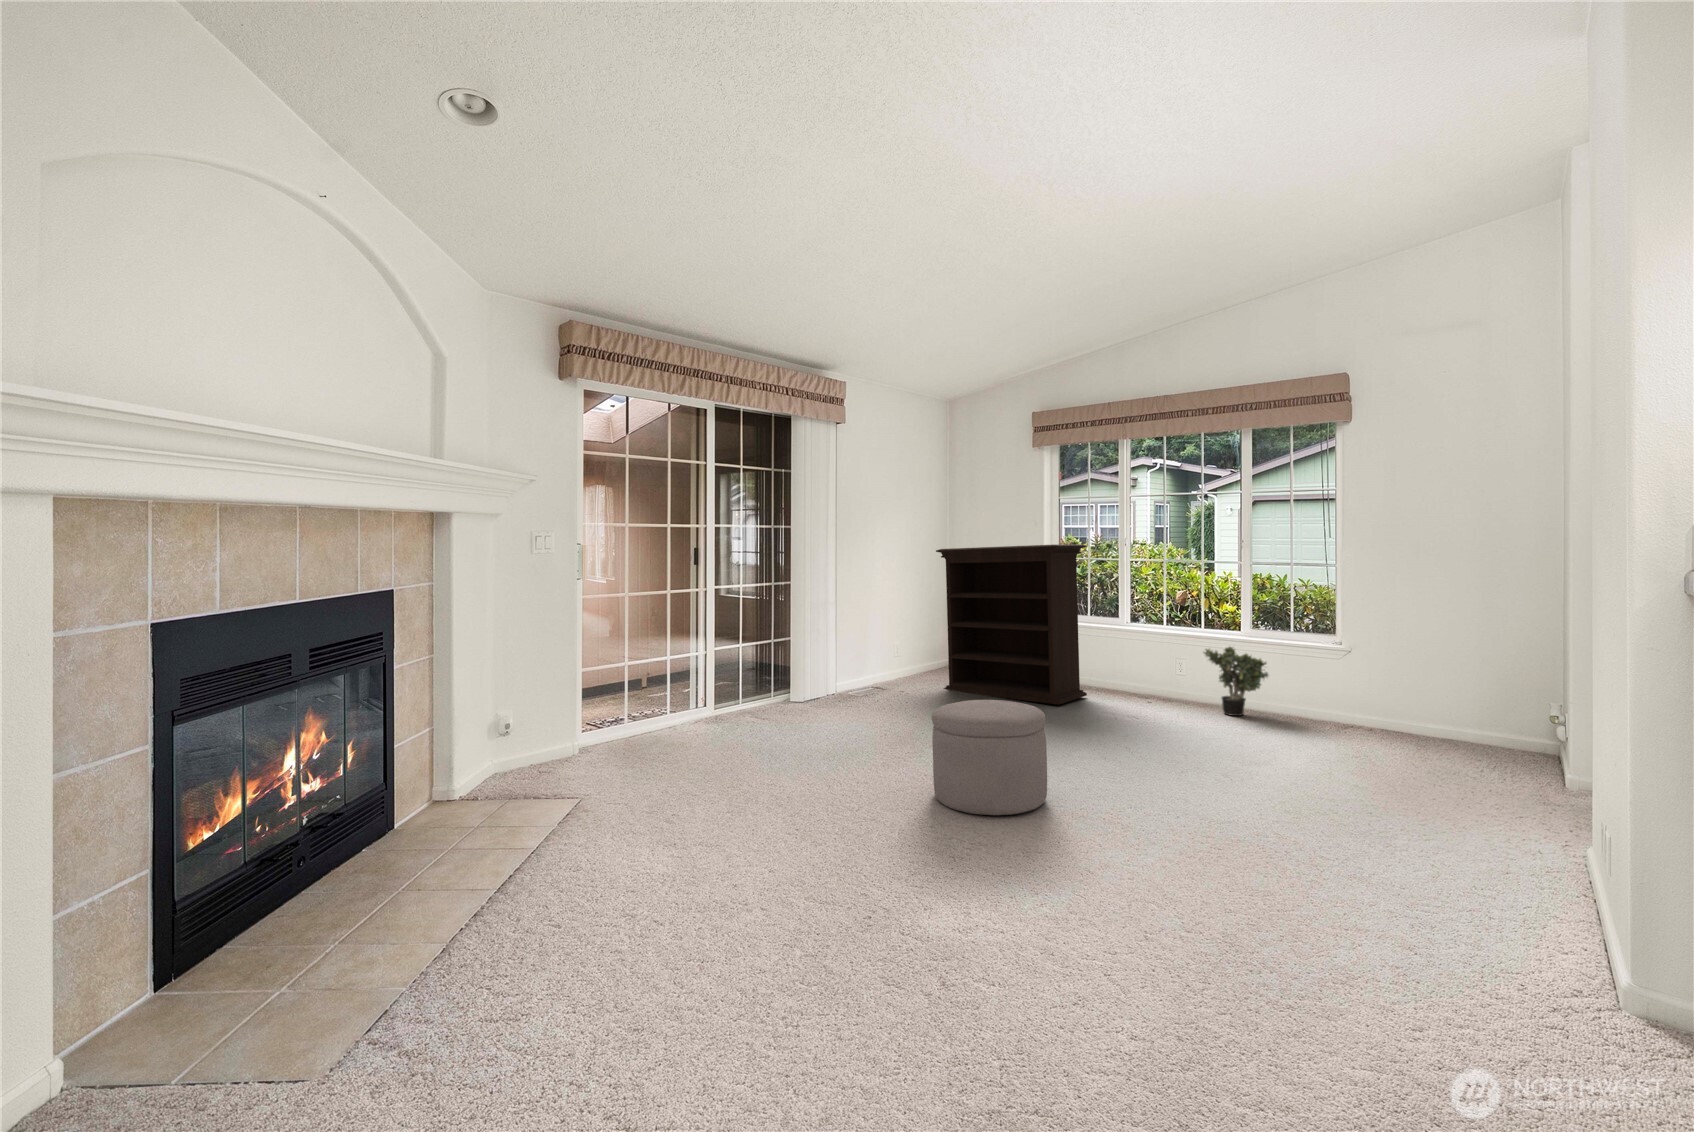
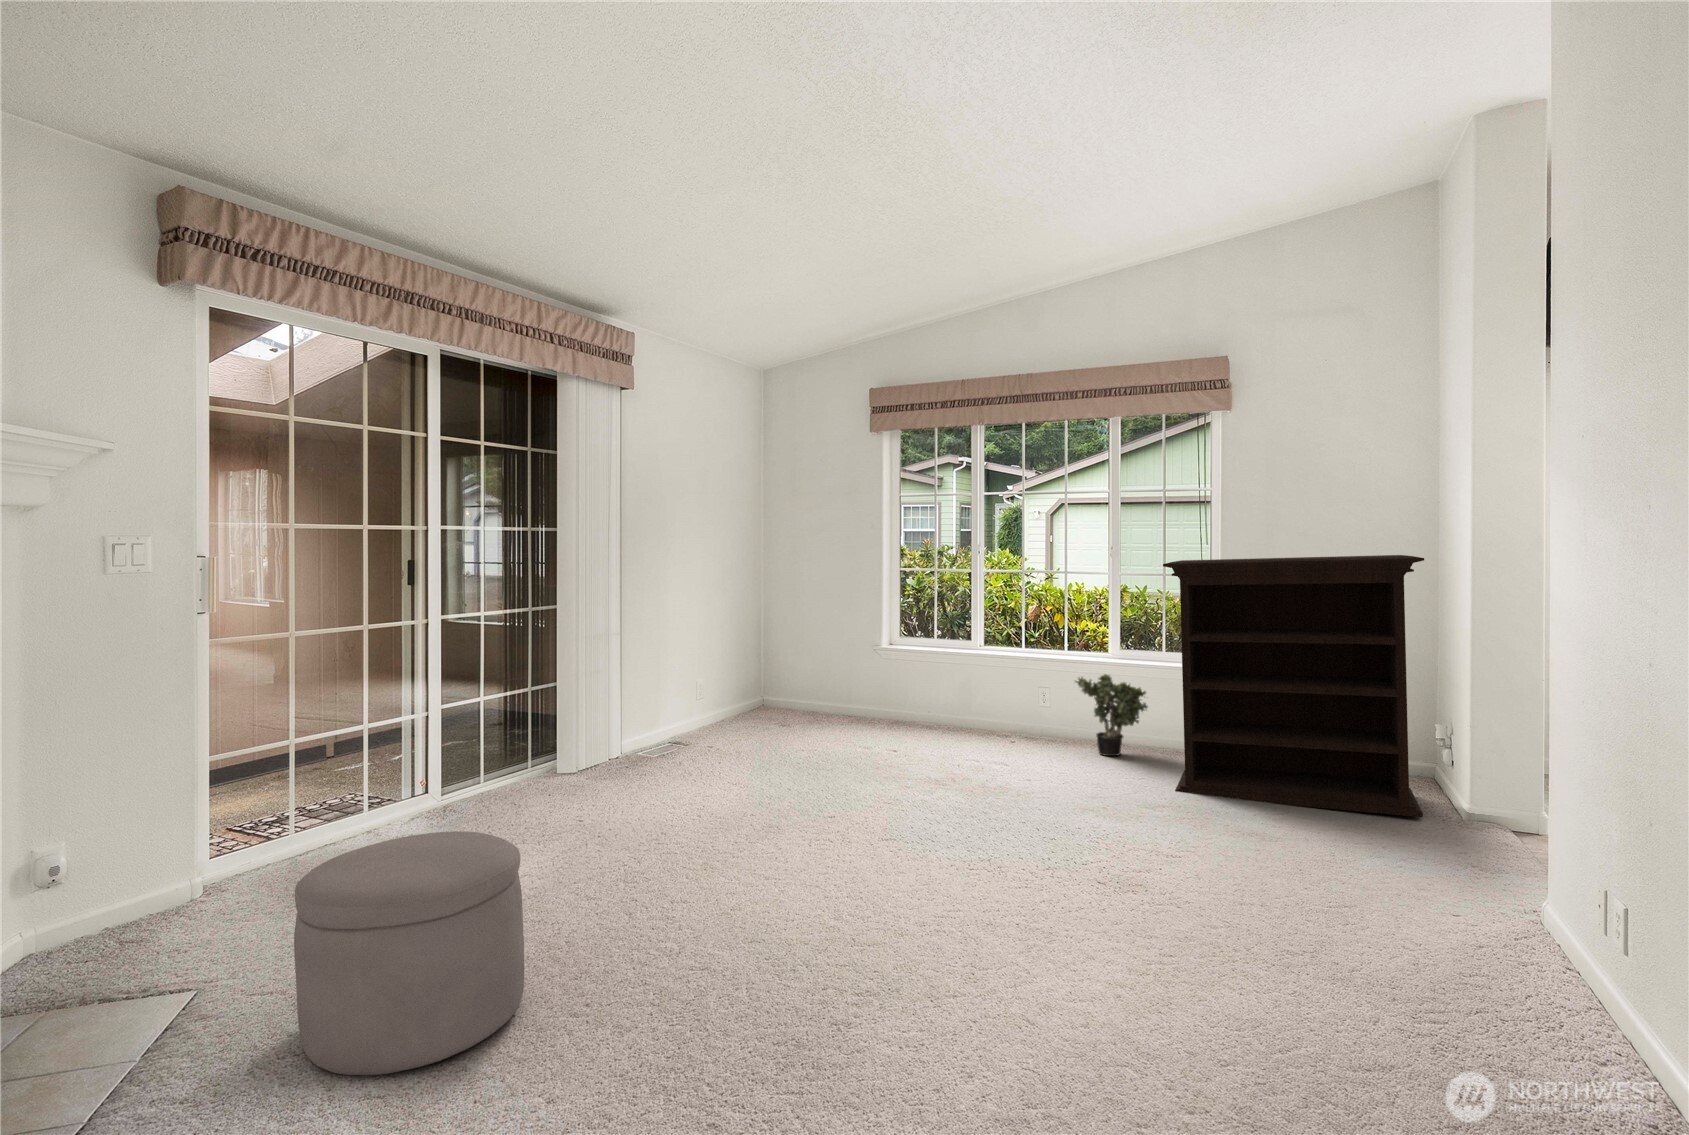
bookshelf: present [936,544,1087,705] -> present [1163,555,1424,817]
ottoman: present [932,700,1047,815] -> present [294,831,524,1075]

